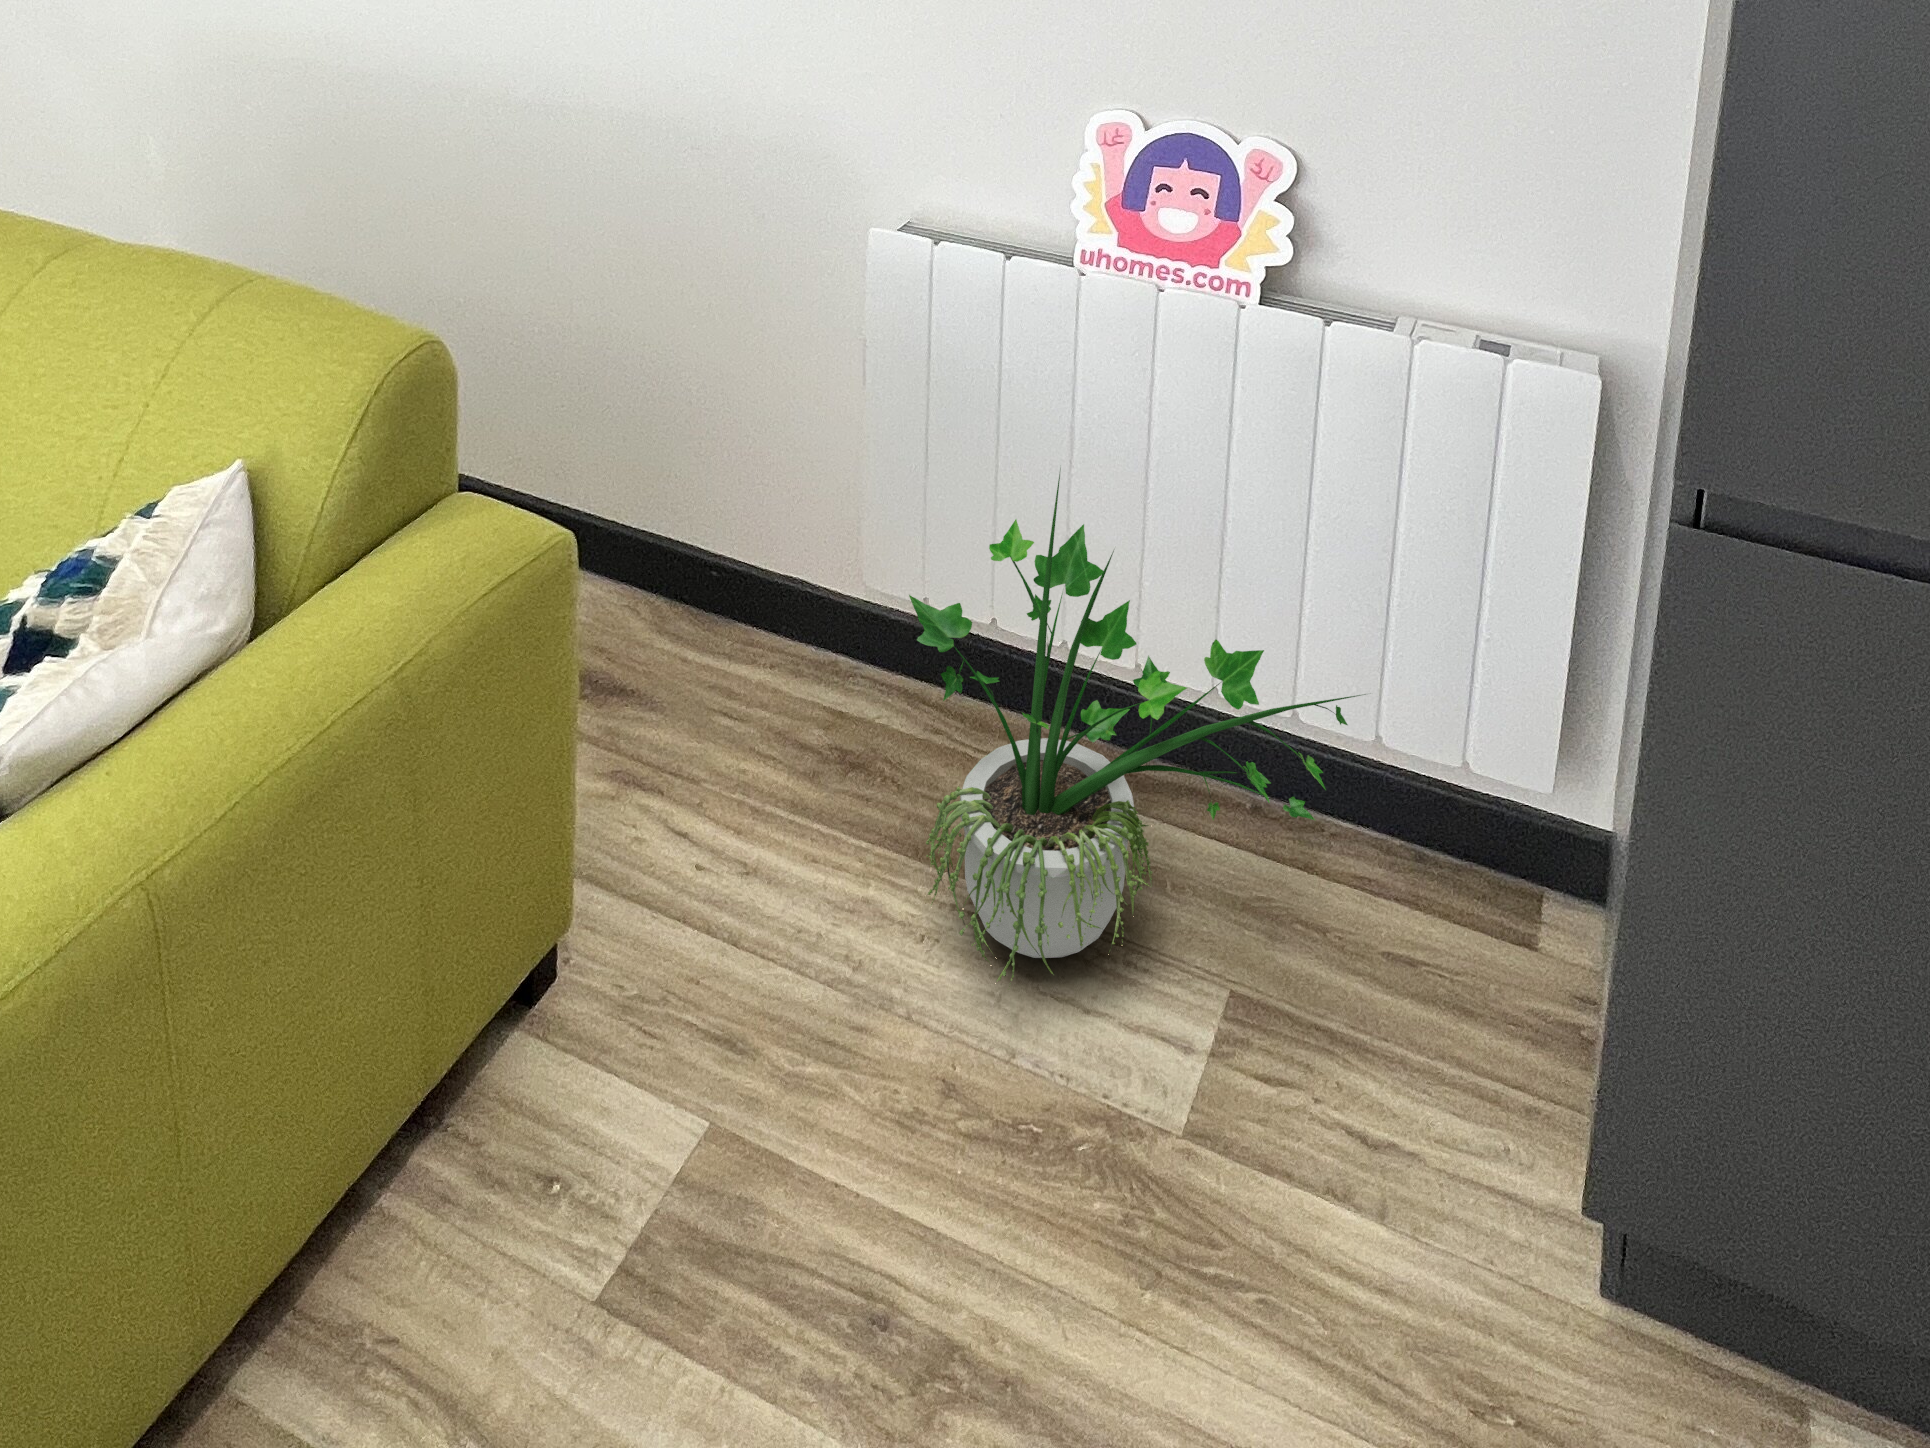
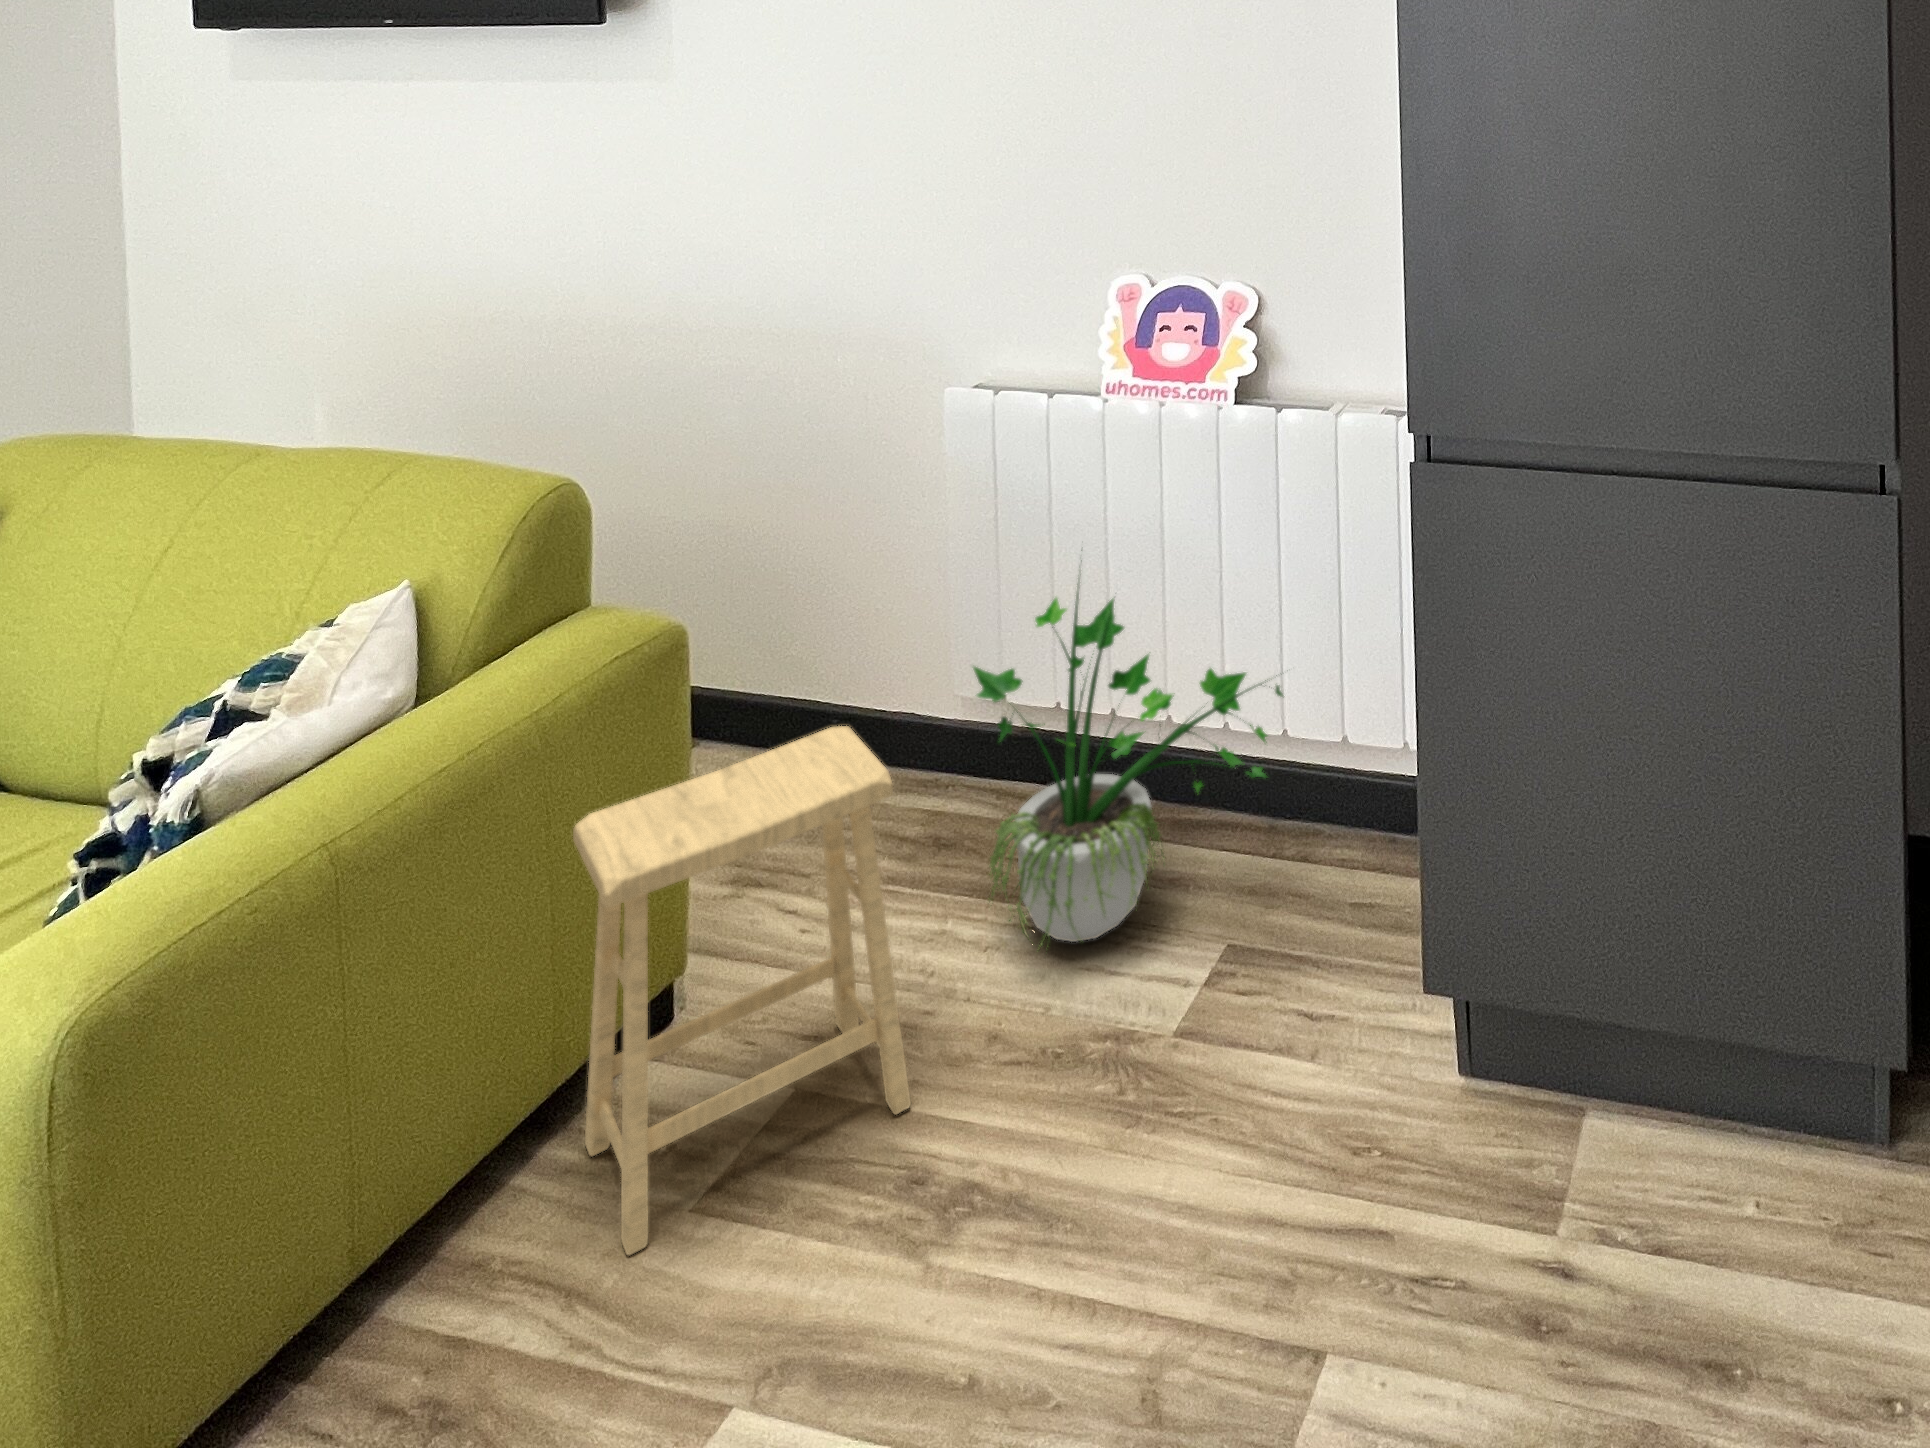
footstool: none [446,694,856,1356] -> present [573,726,911,1255]

